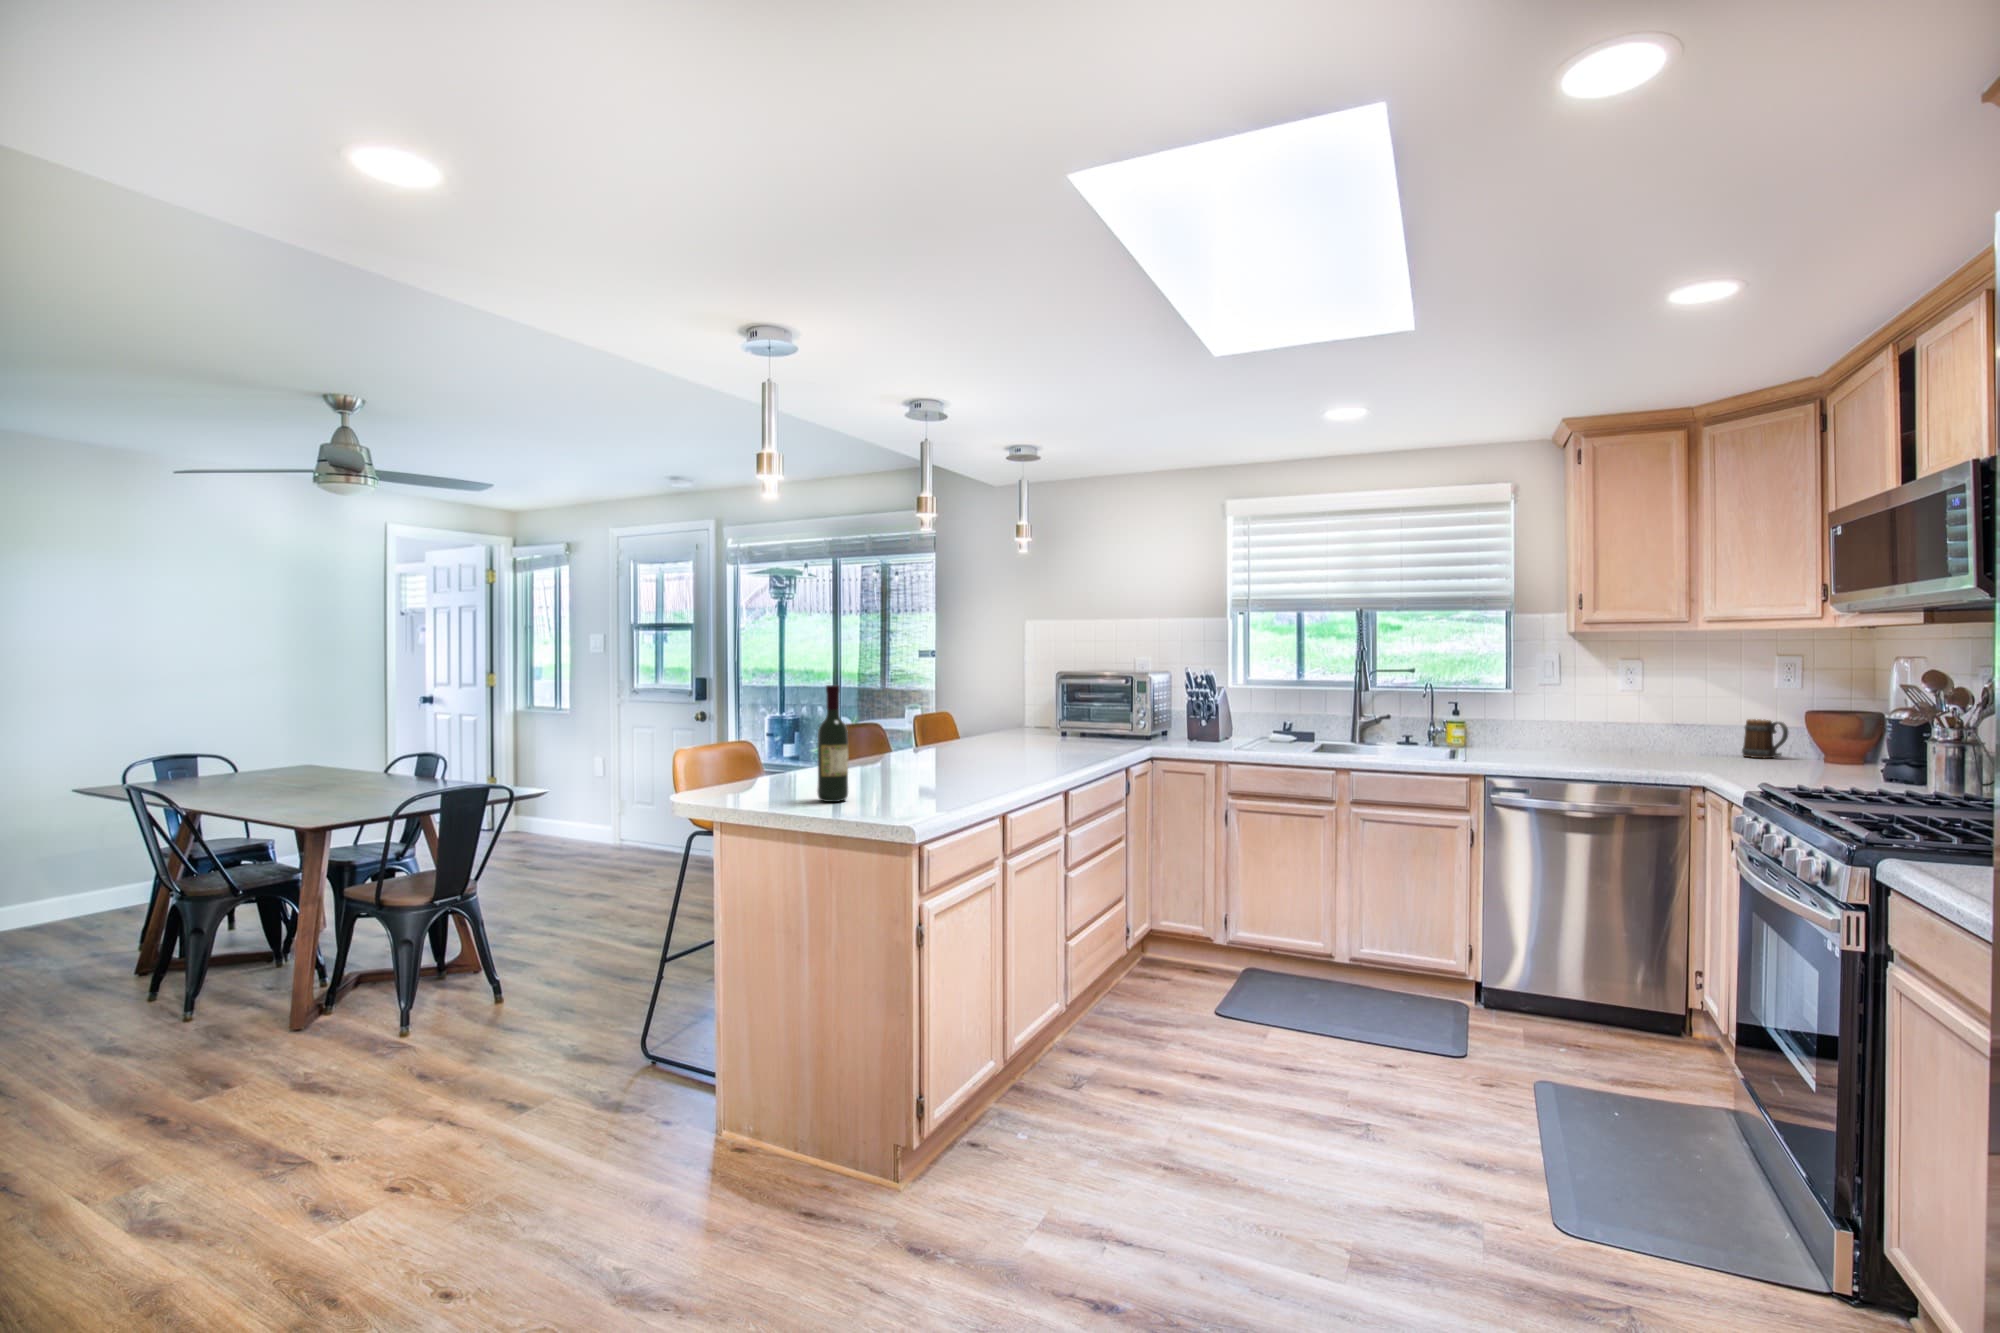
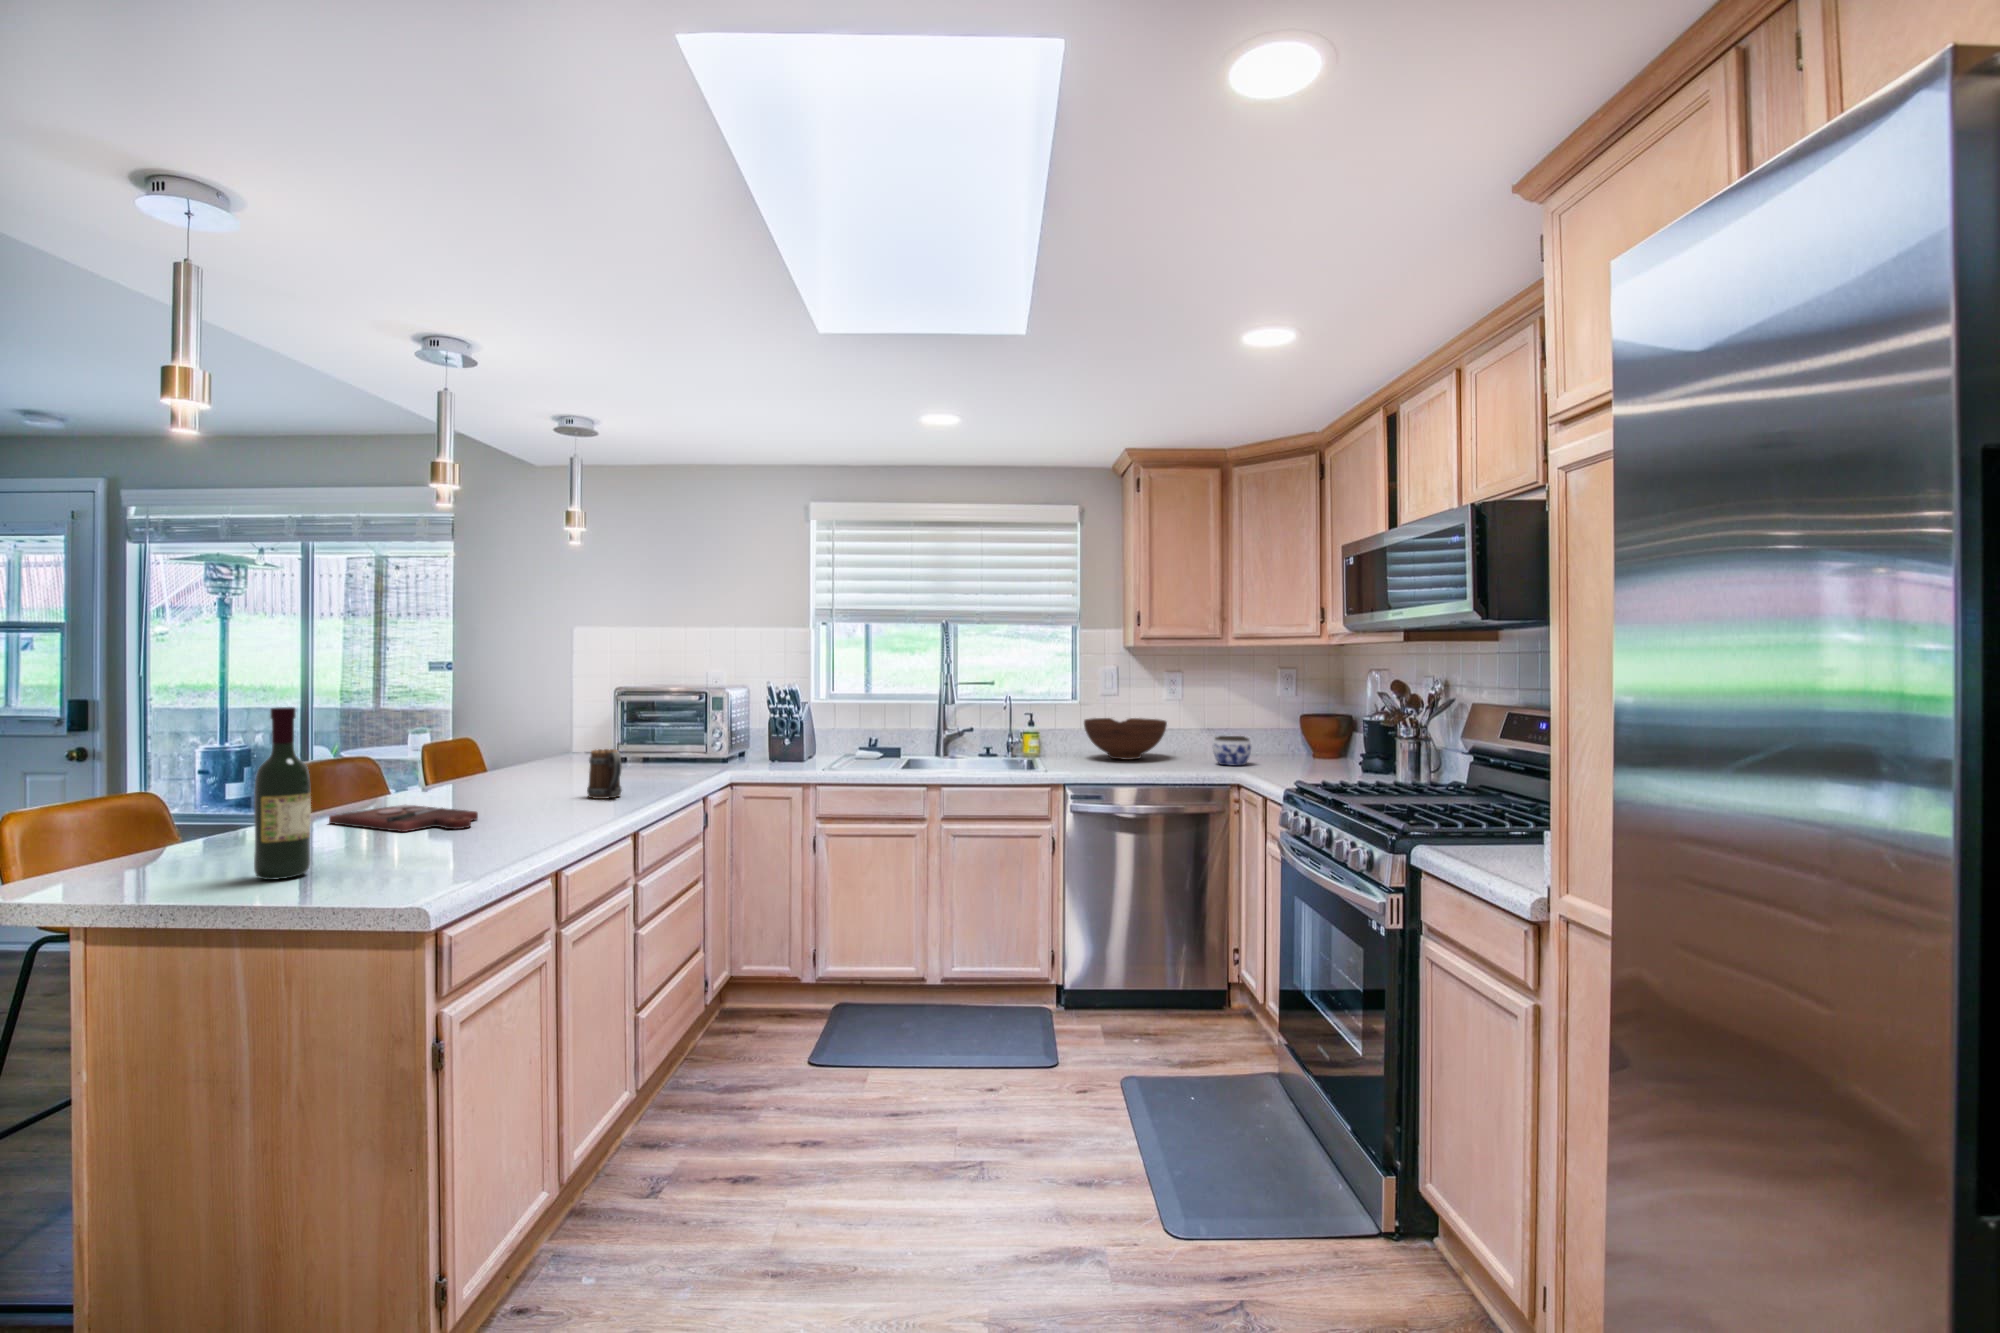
fruit bowl: none [1517,708,1622,754] -> present [1084,718,1167,760]
mug: present [1742,719,1788,758] -> present [587,749,622,799]
jar: none [1678,731,1731,766] -> present [1213,736,1251,766]
cutting board: none [856,760,950,779] -> present [329,805,478,832]

